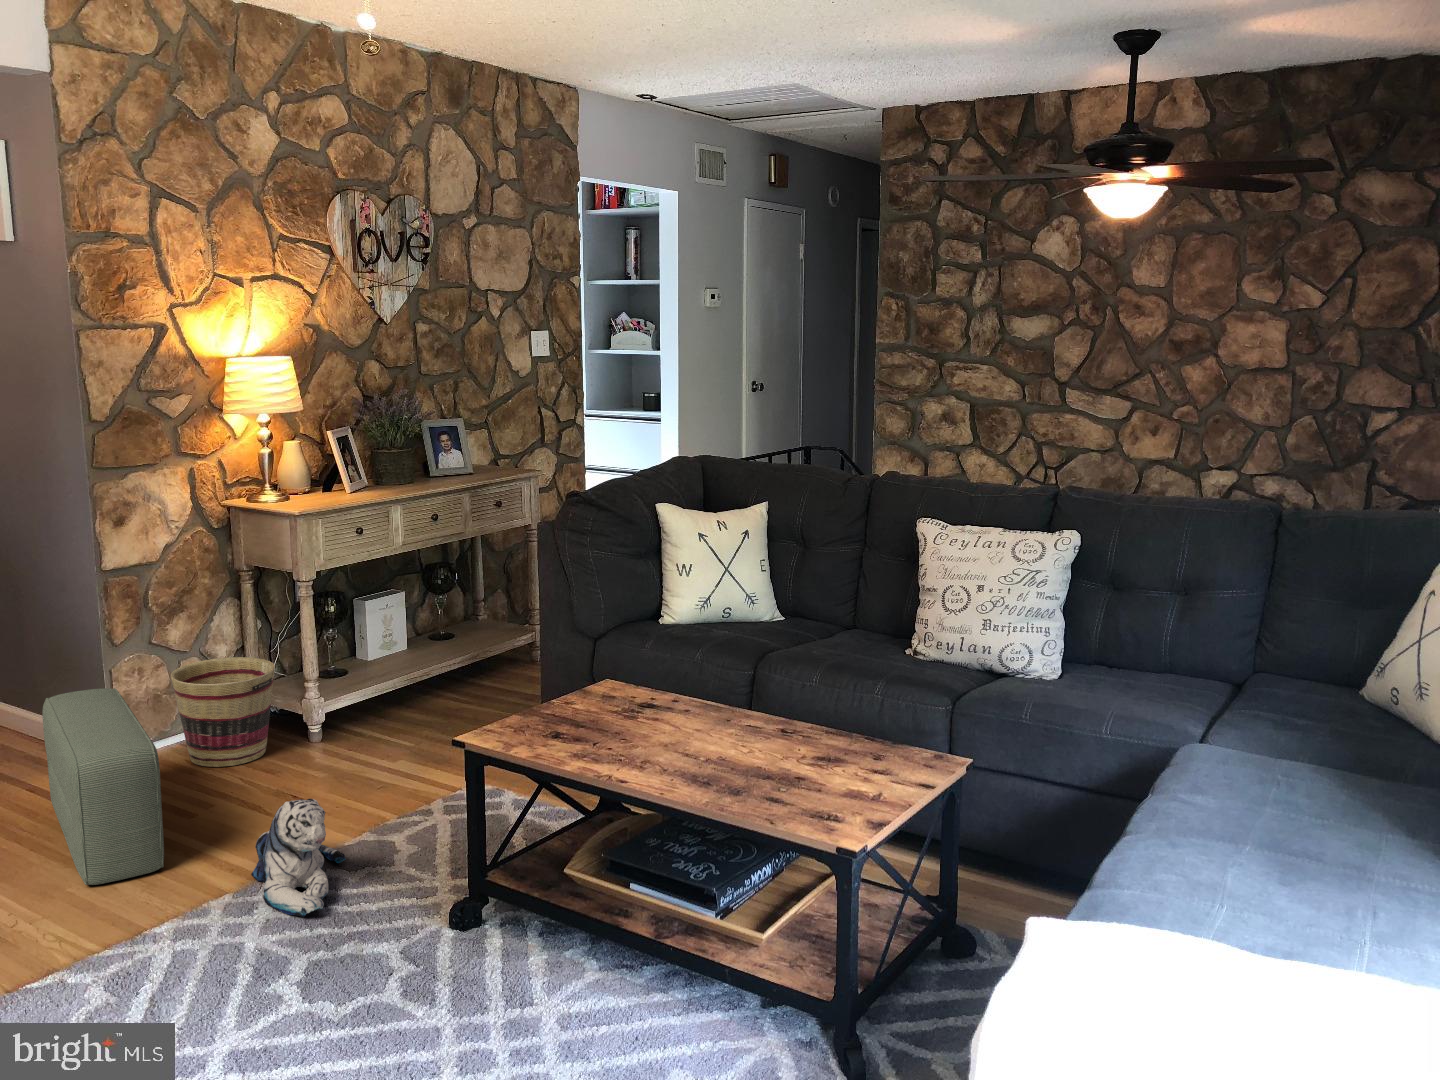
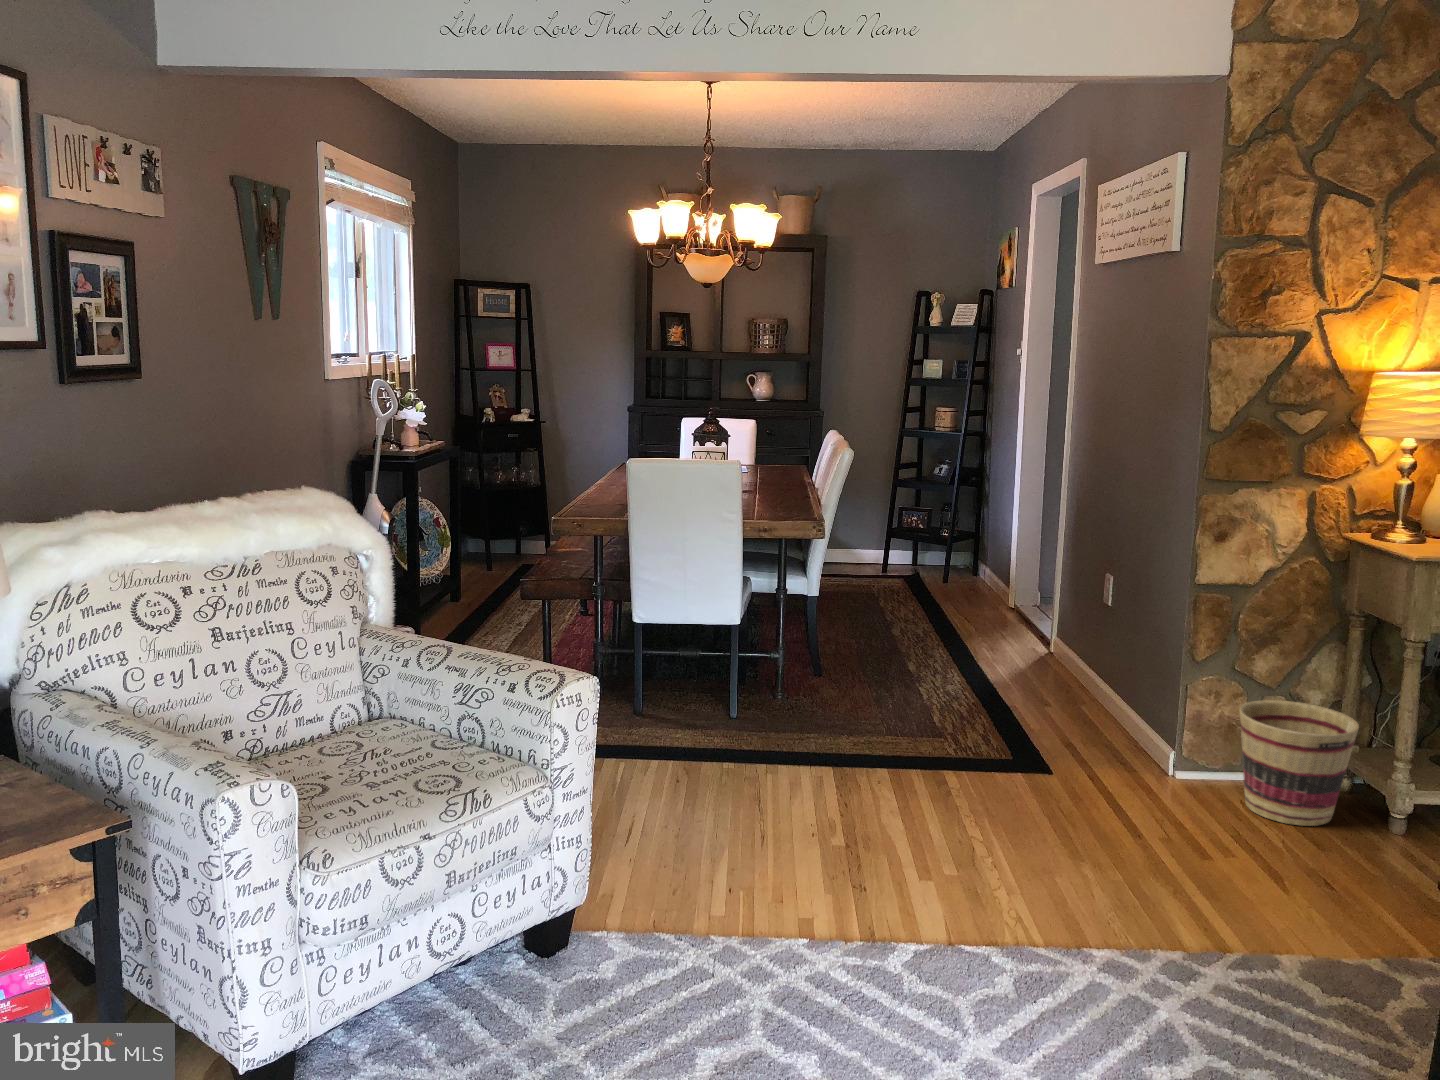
pouf: present [43,688,164,885] -> none [1066,693,1173,895]
plush toy: present [251,799,346,916] -> none [1209,878,1329,1019]

